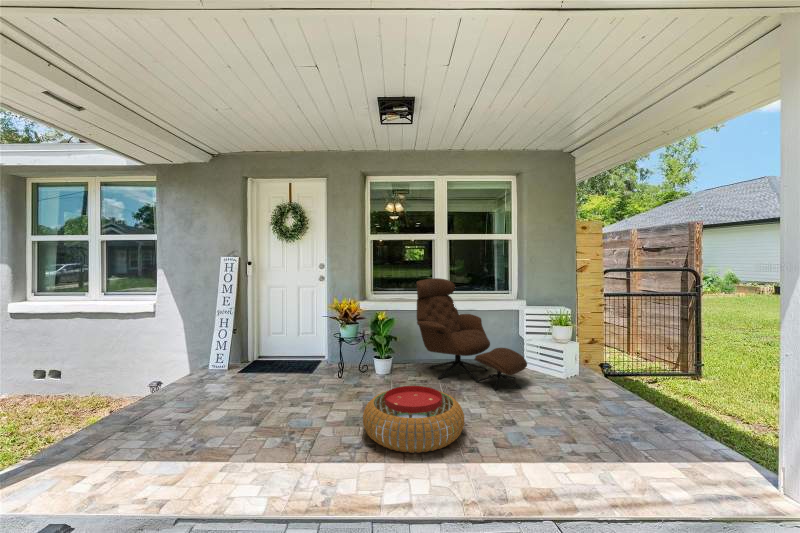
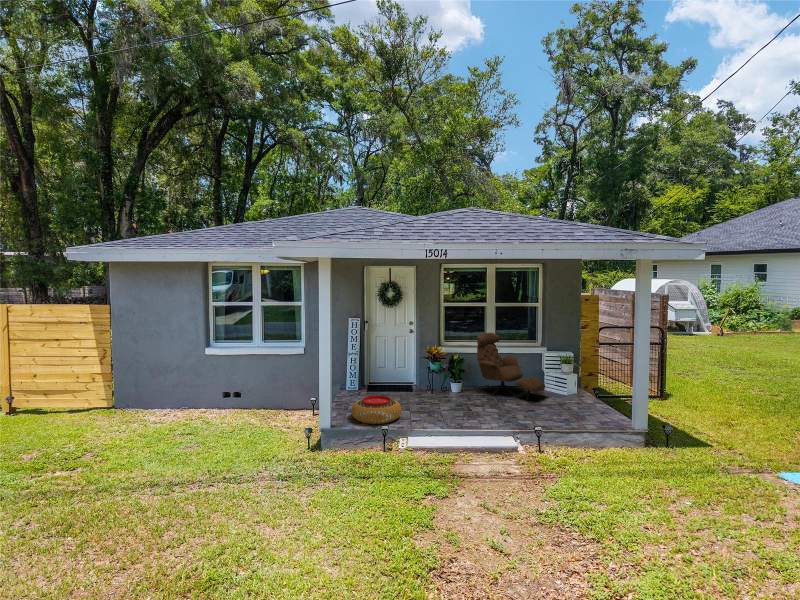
pouf: present [363,386,464,453] -> present [352,396,401,424]

